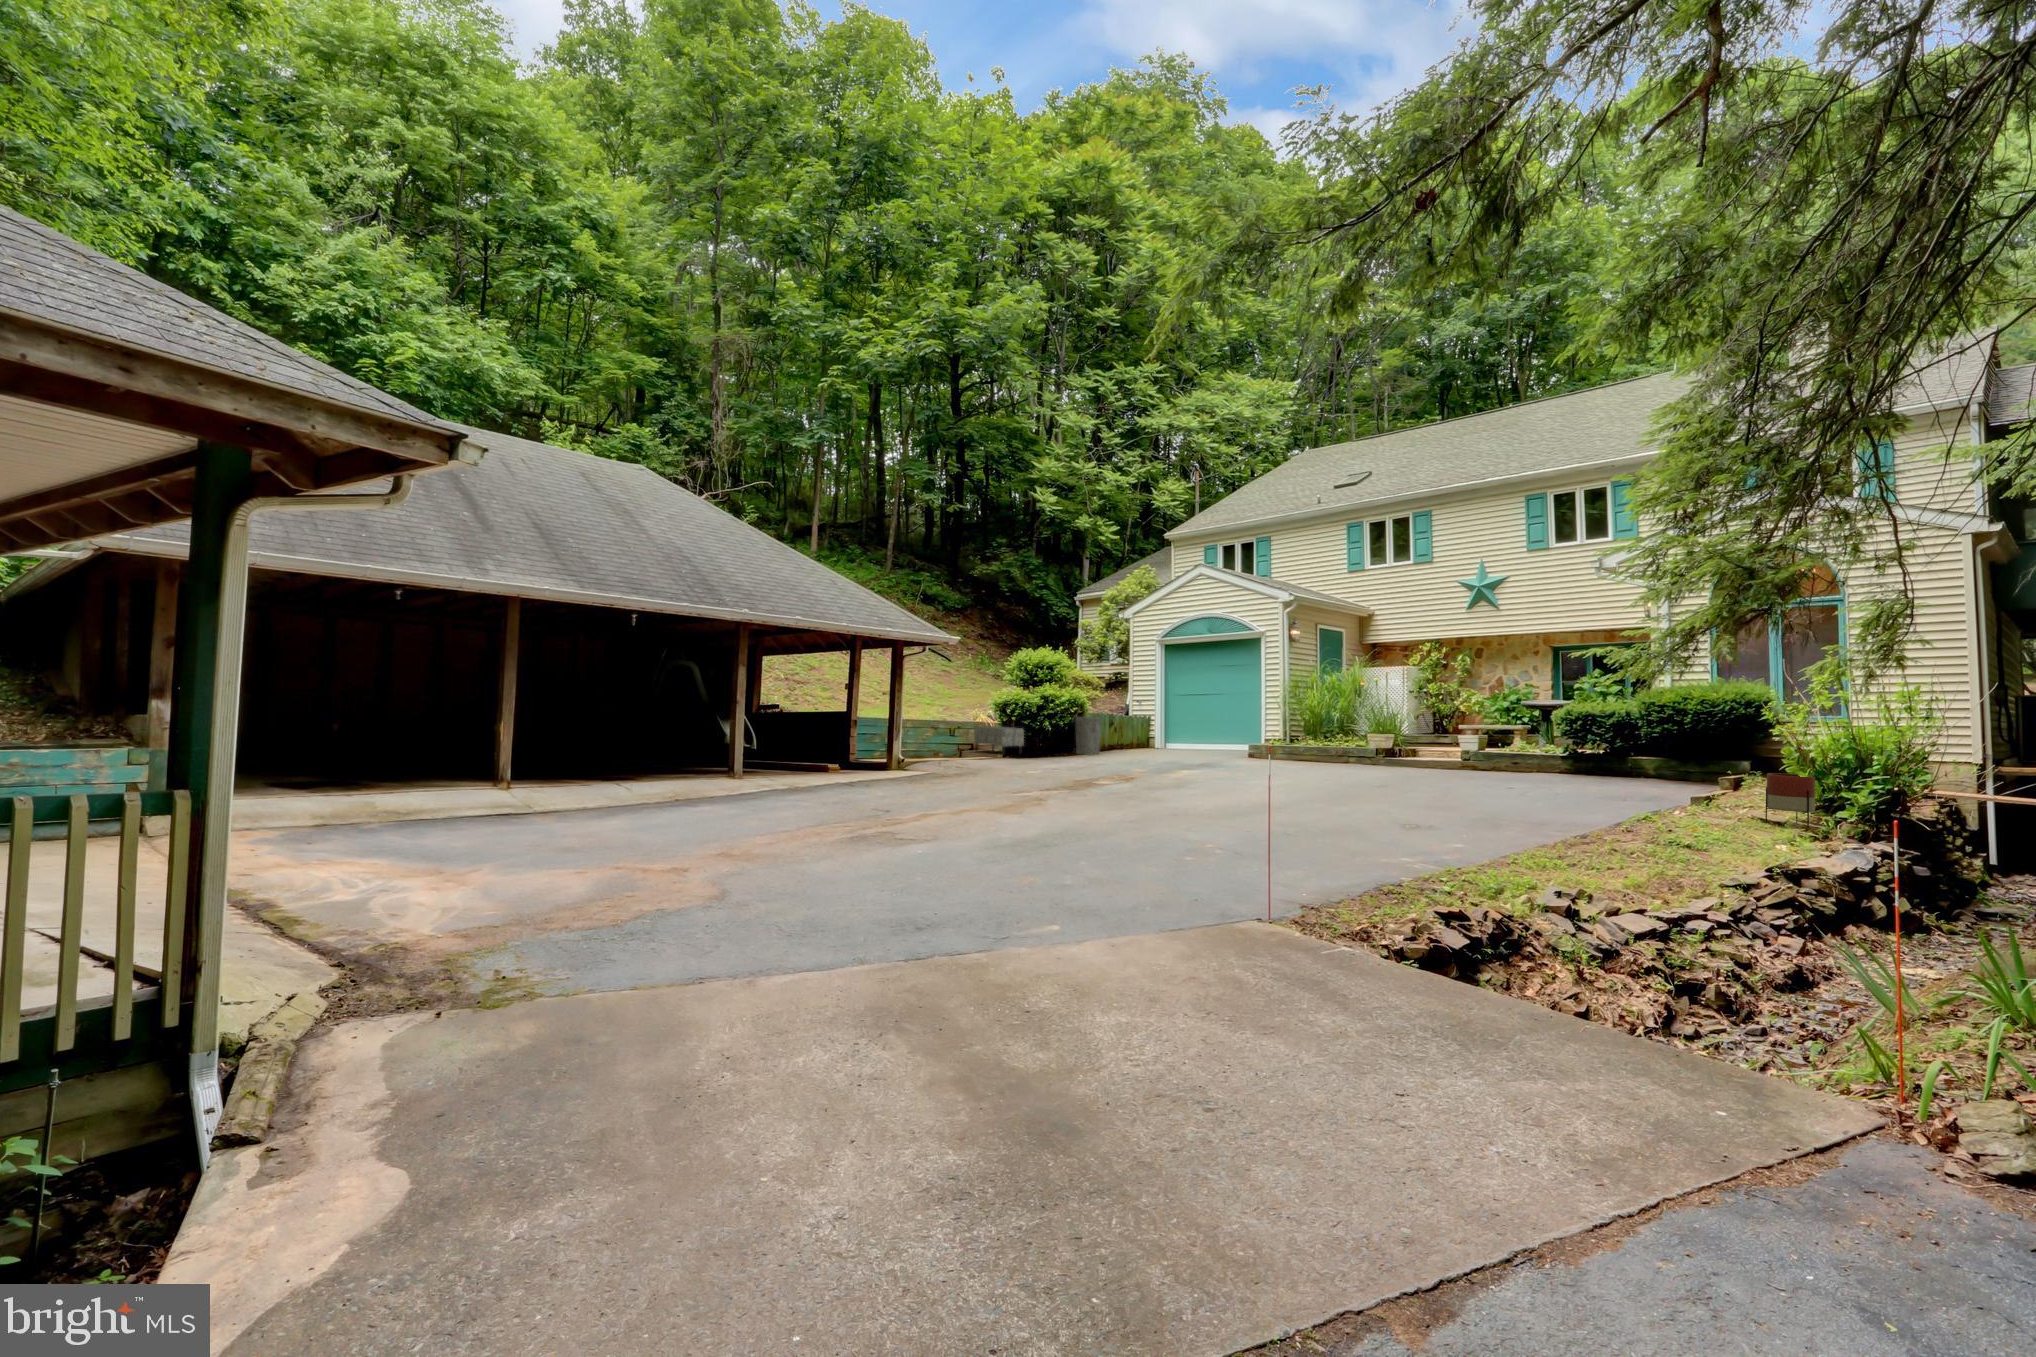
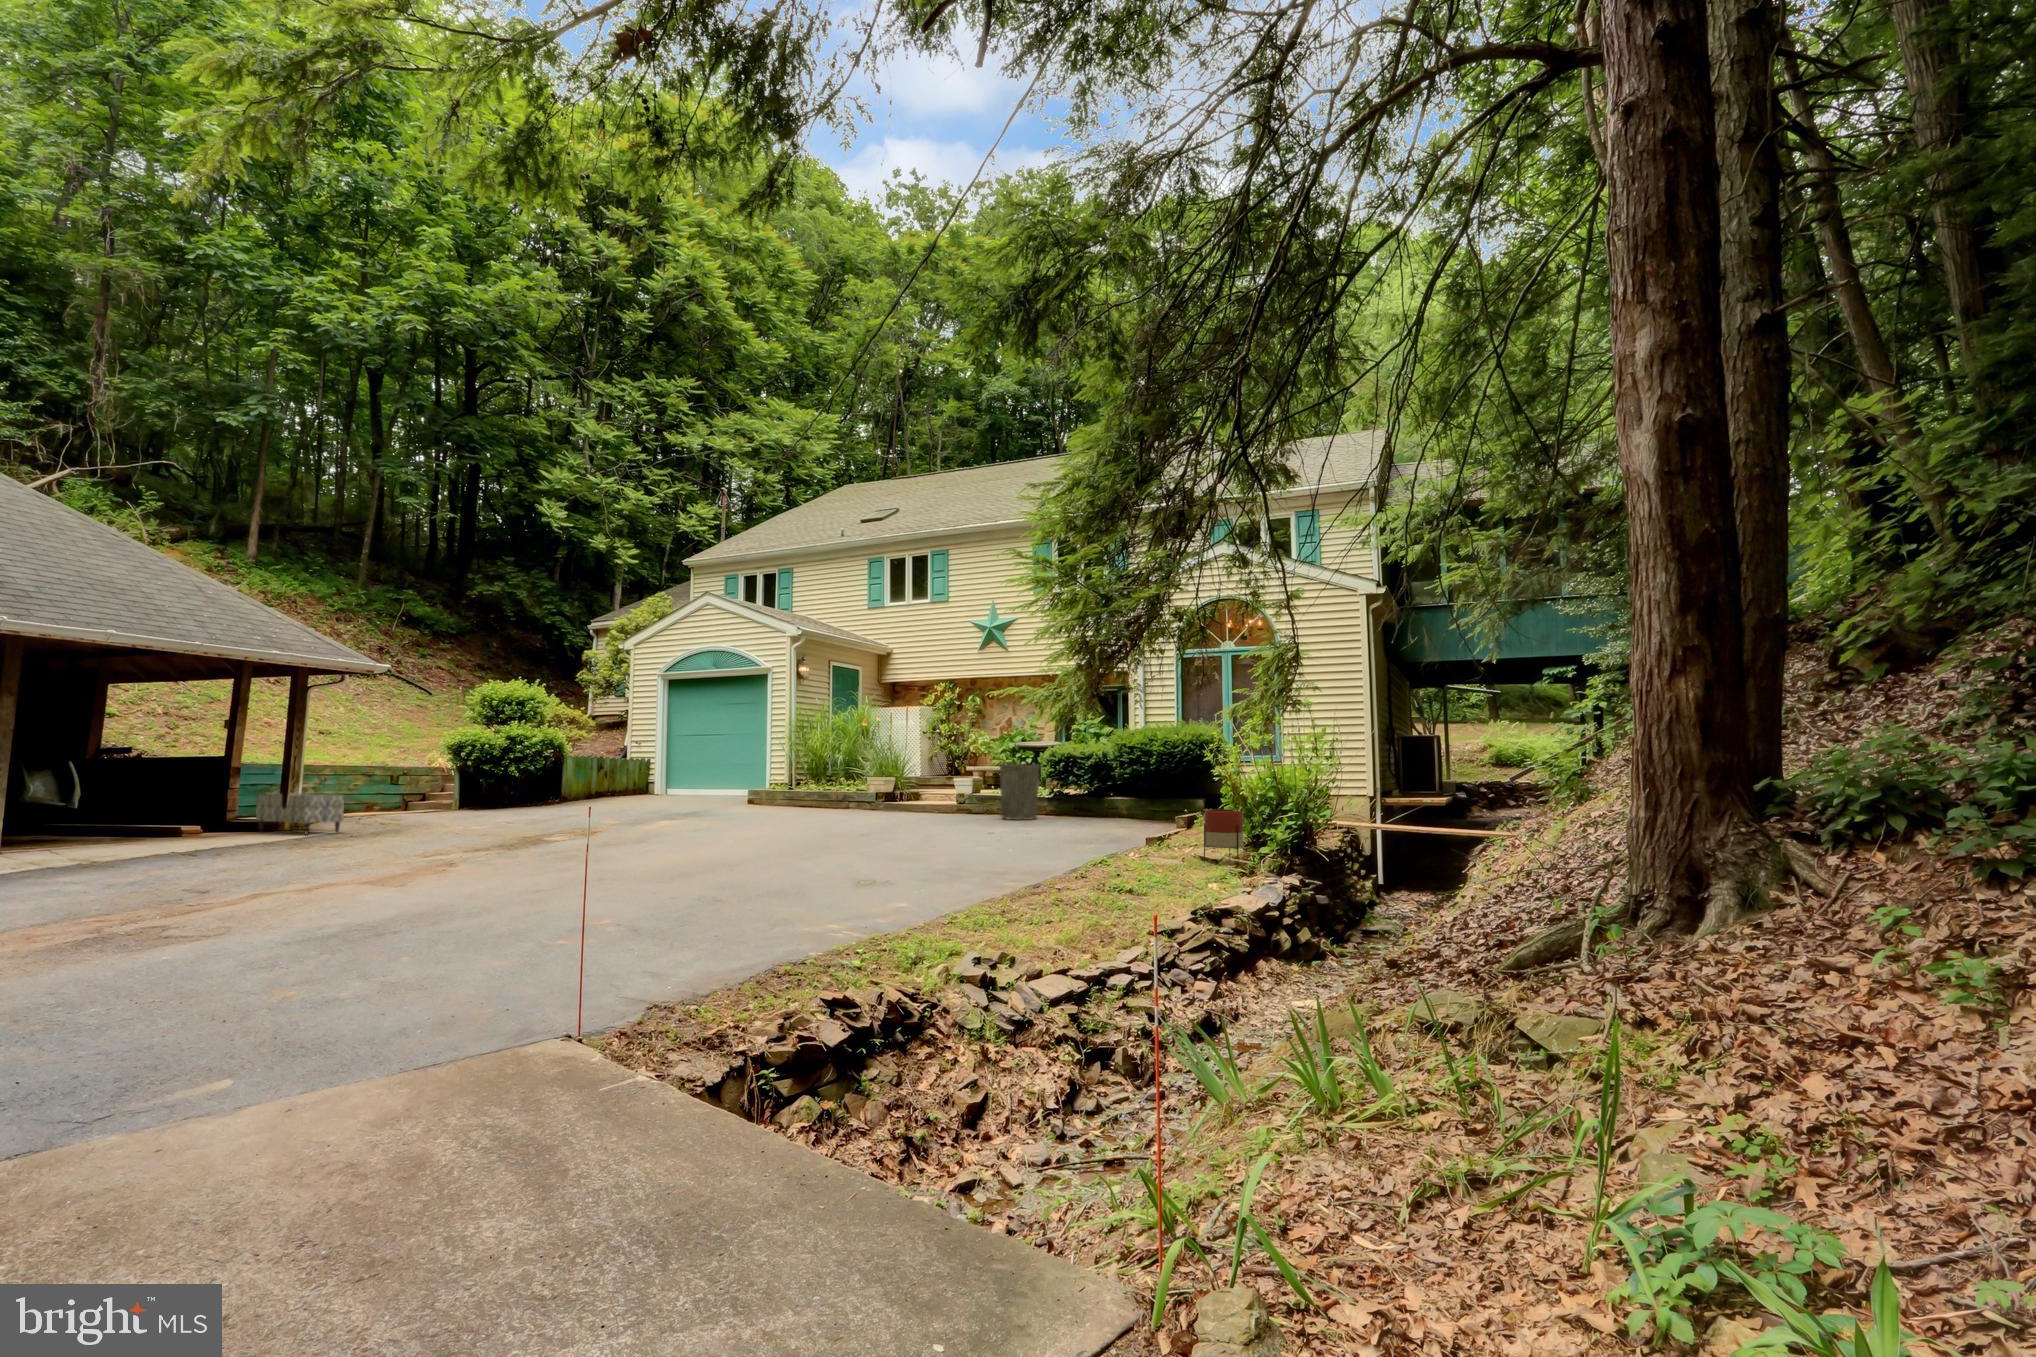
trash can: present [1075,717,1102,755] -> present [999,764,1040,820]

